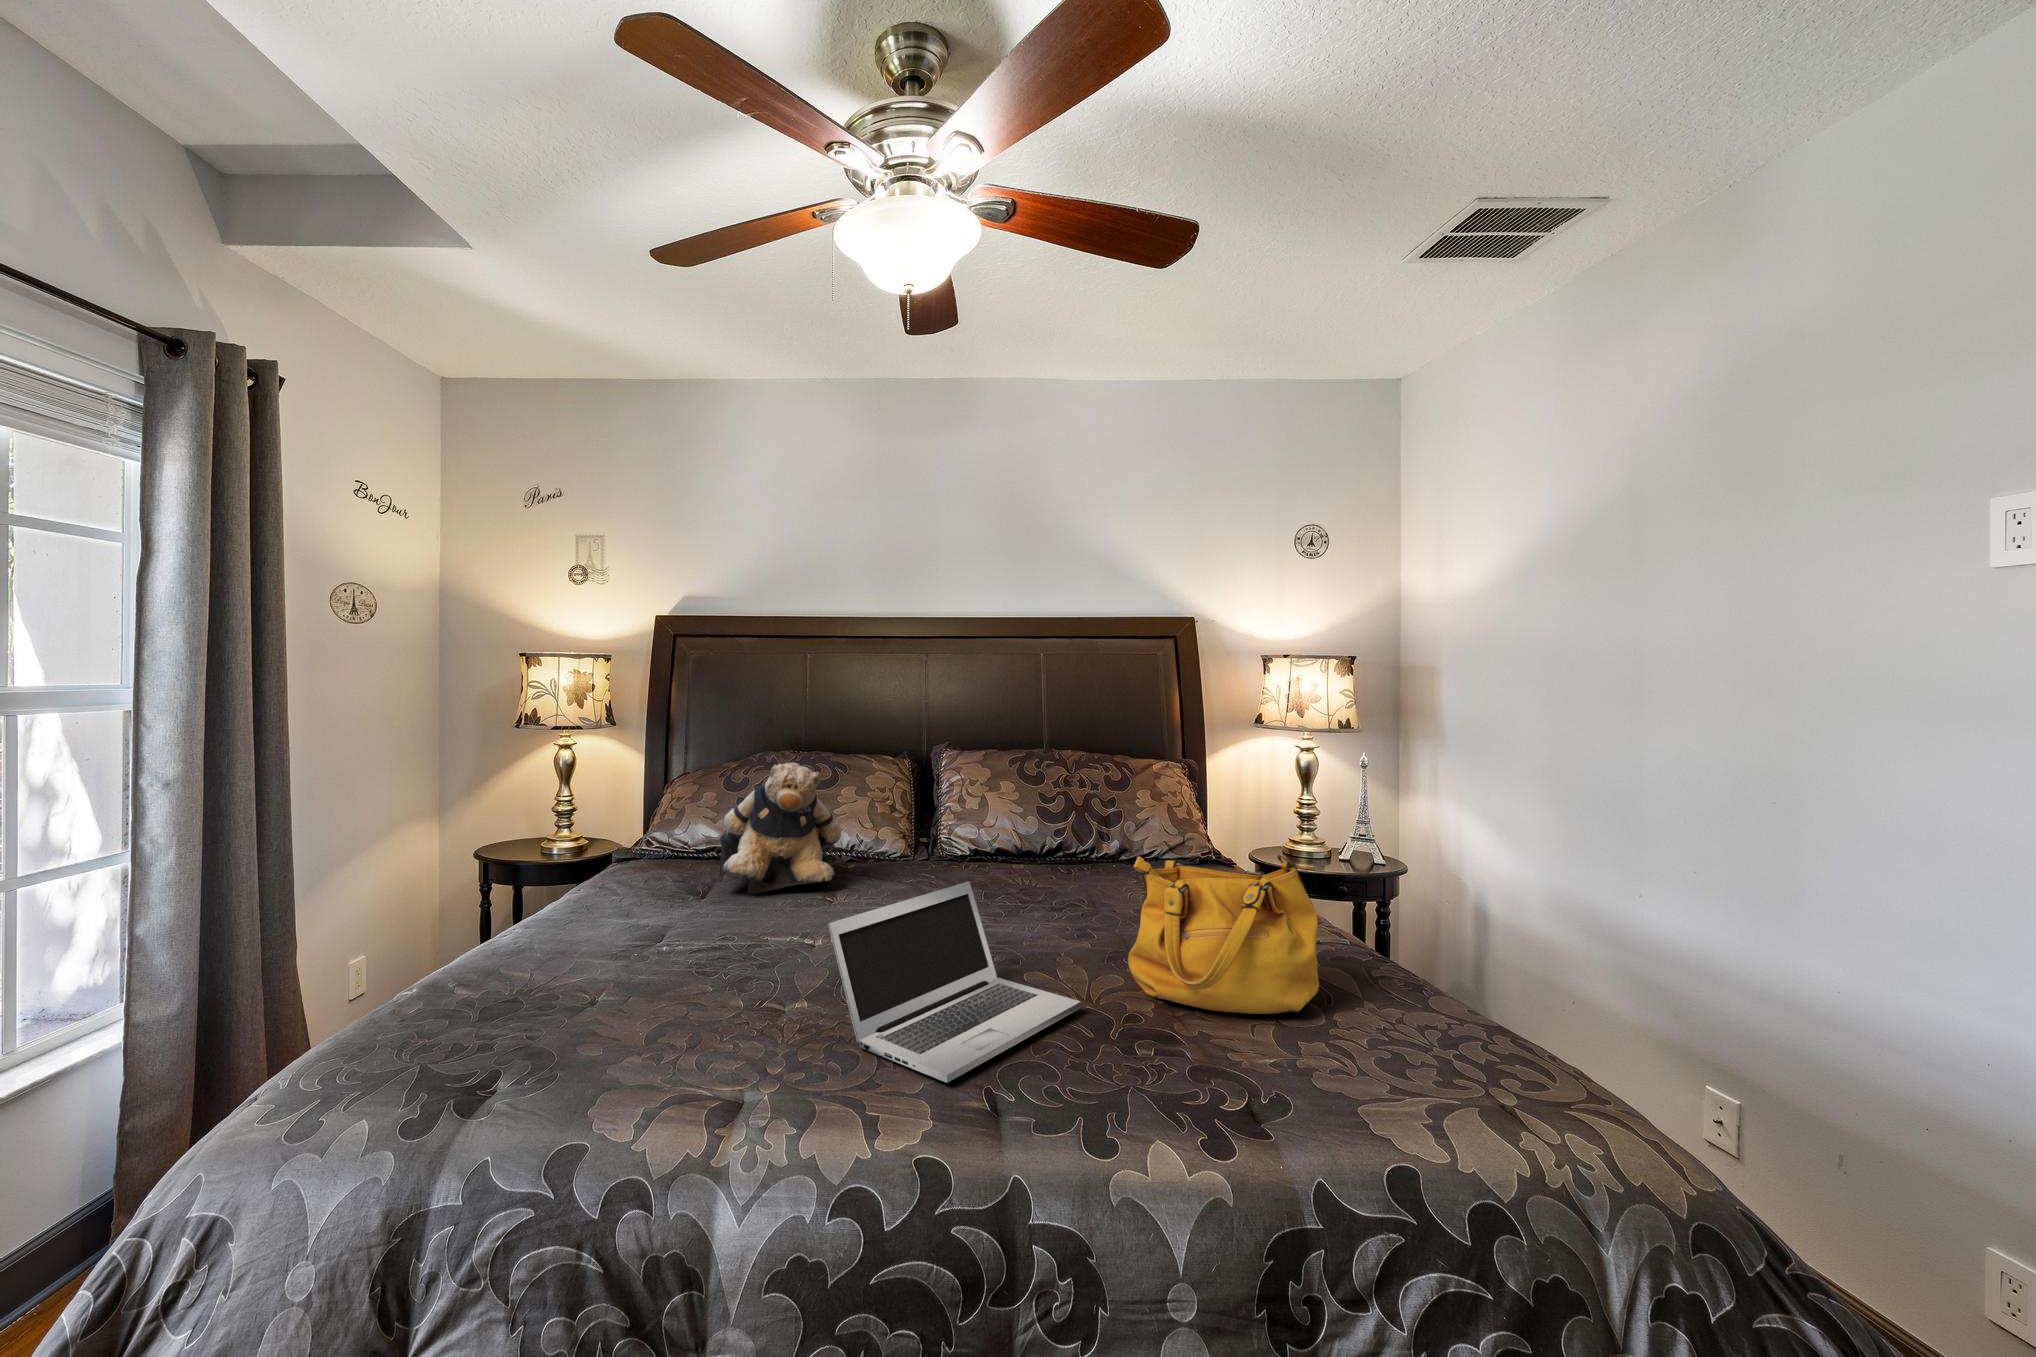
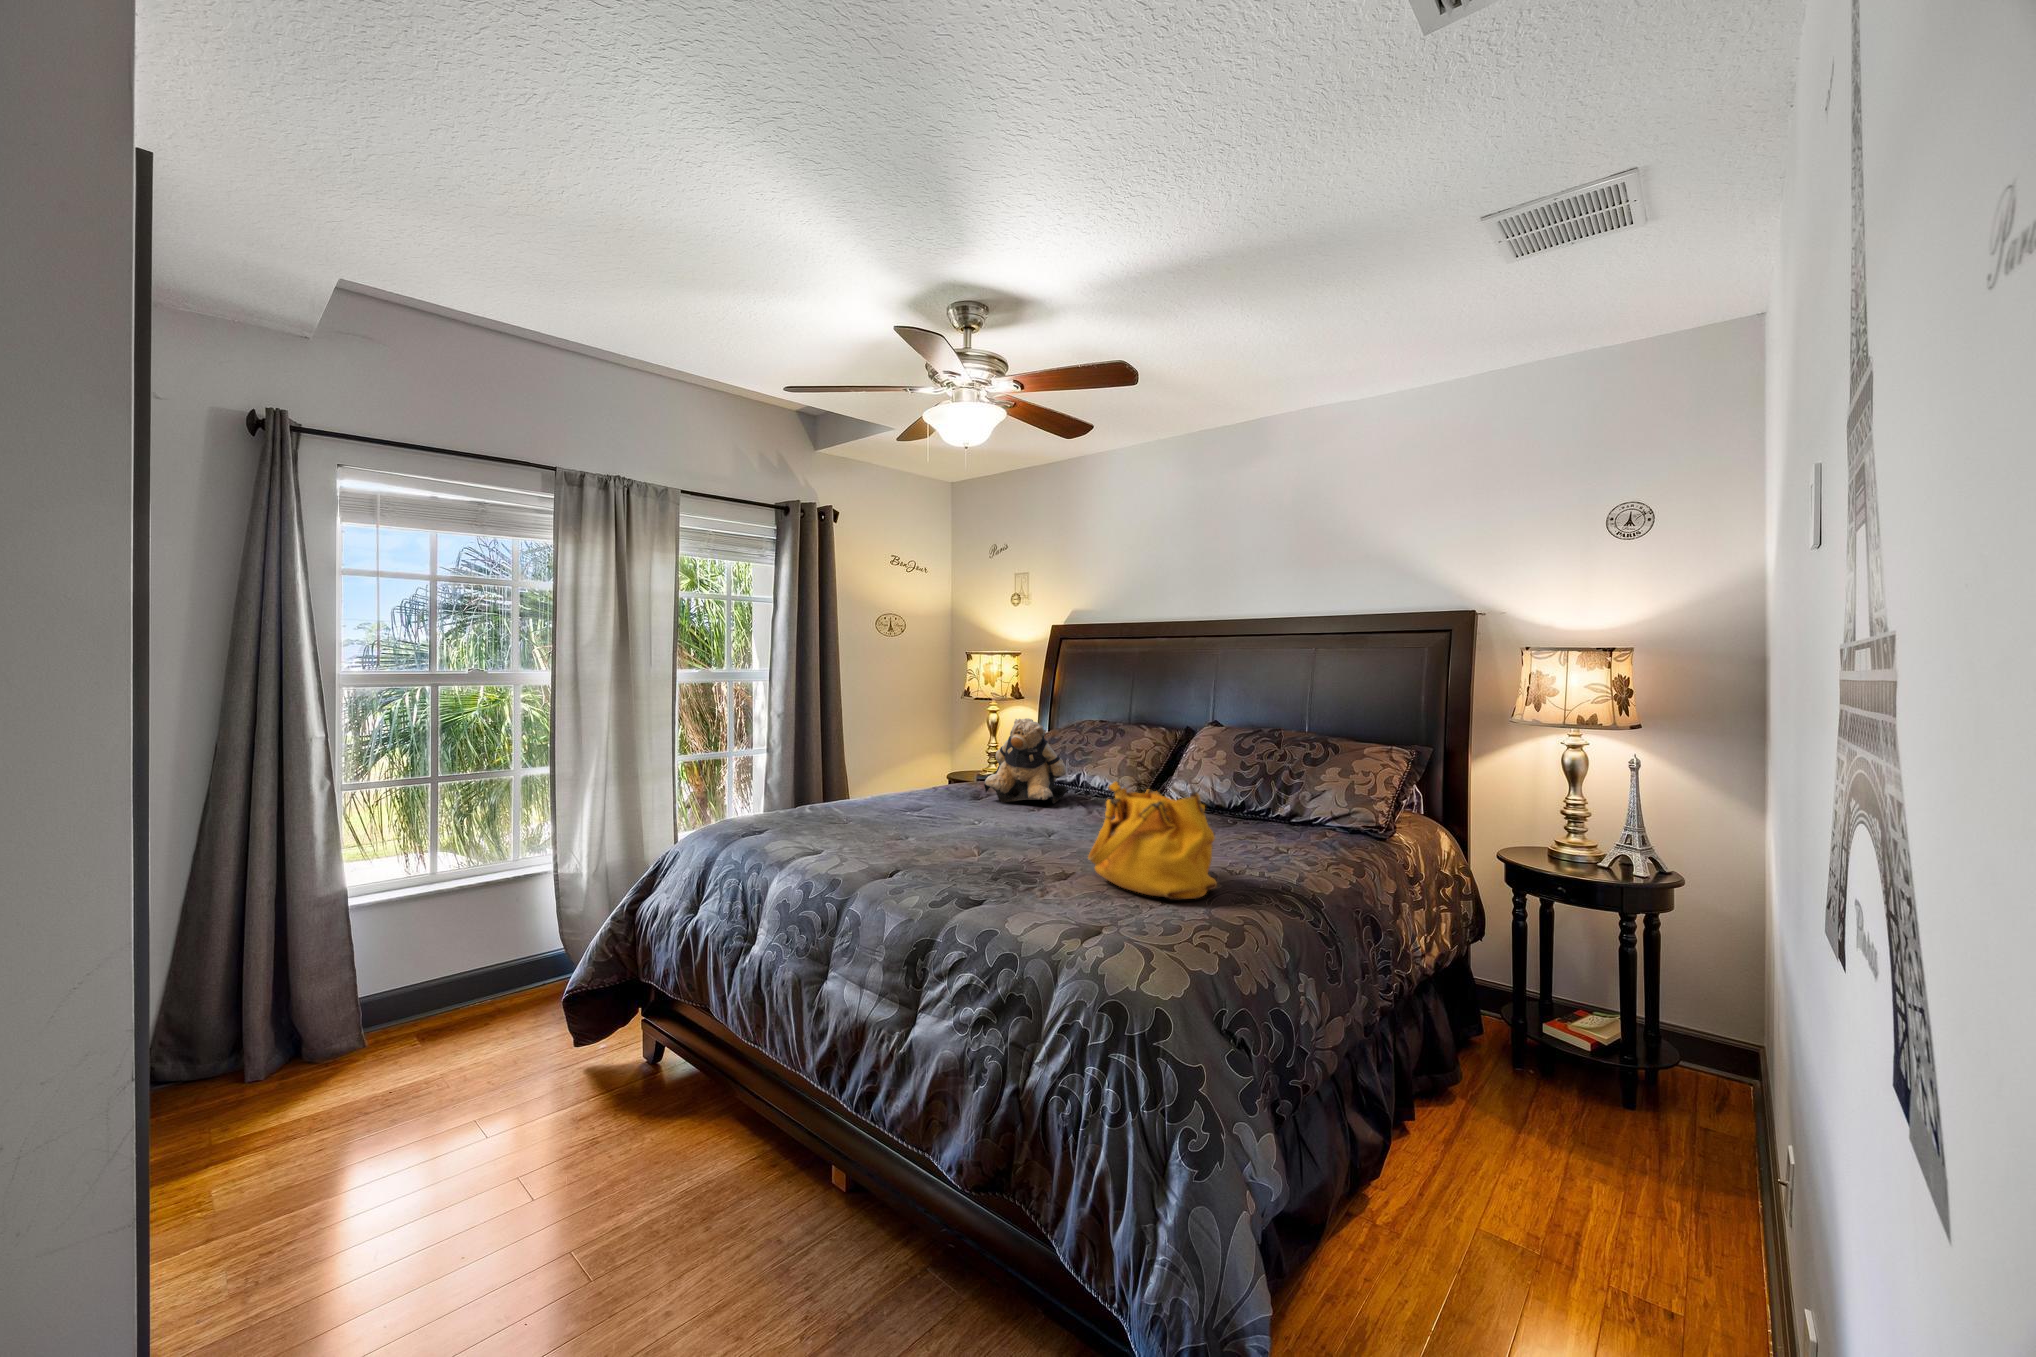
laptop: present [828,881,1081,1083] -> none [914,788,1047,874]

